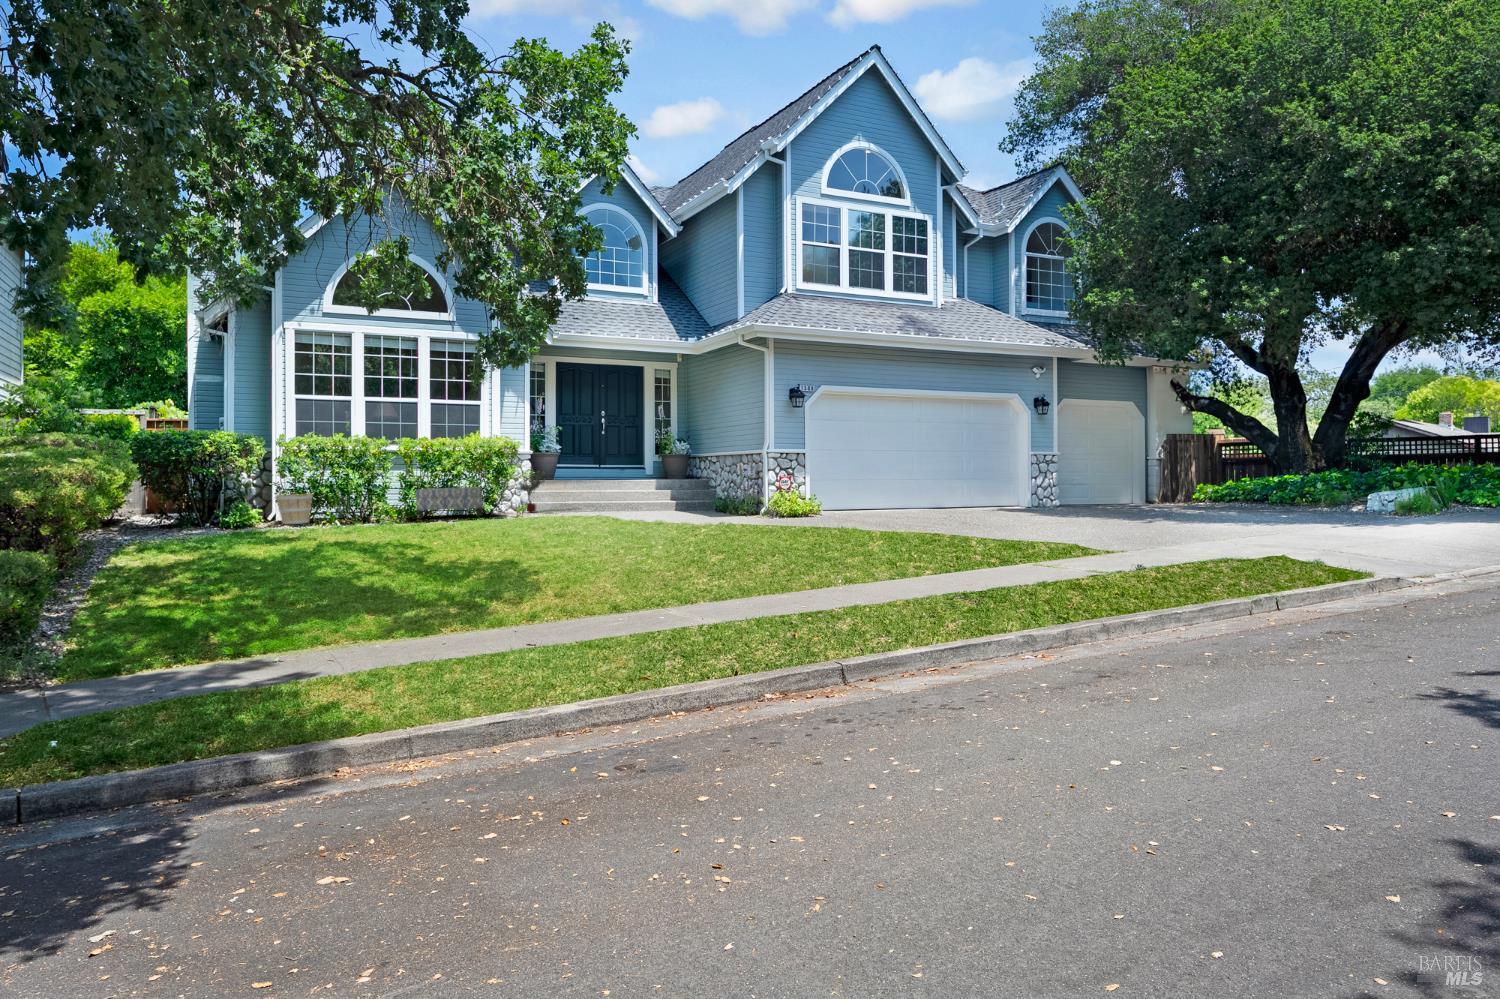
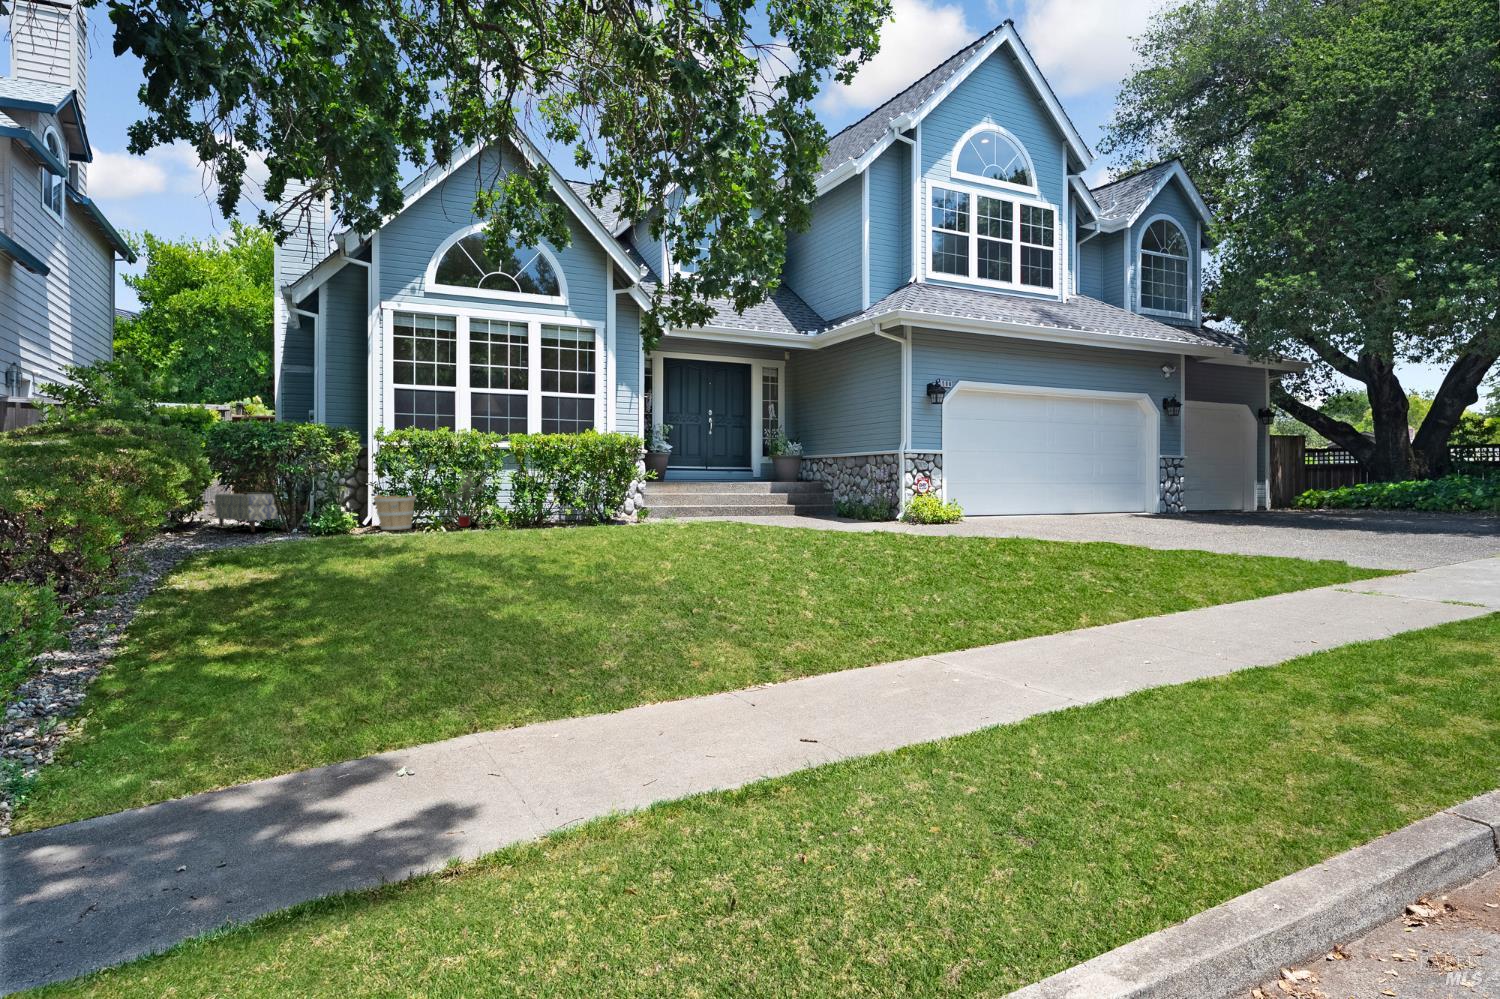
potted tree: present [515,466,545,513] -> present [441,471,487,527]
bench: present [416,487,482,519] -> present [215,493,285,532]

